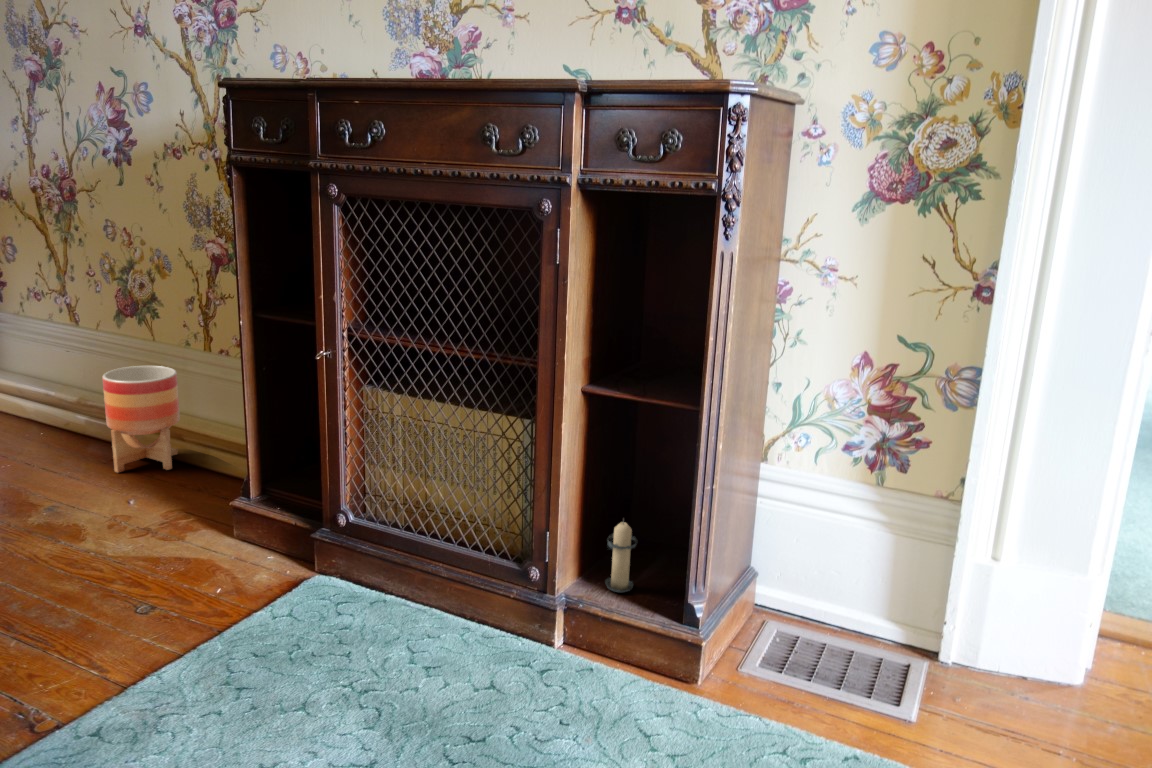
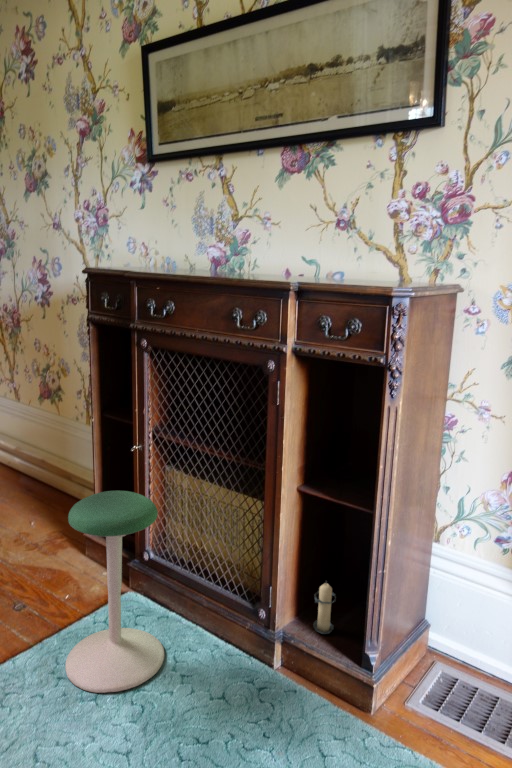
planter: present [102,366,180,473] -> none [23,434,69,502]
stool: none [244,405,393,700] -> present [65,491,164,693]

